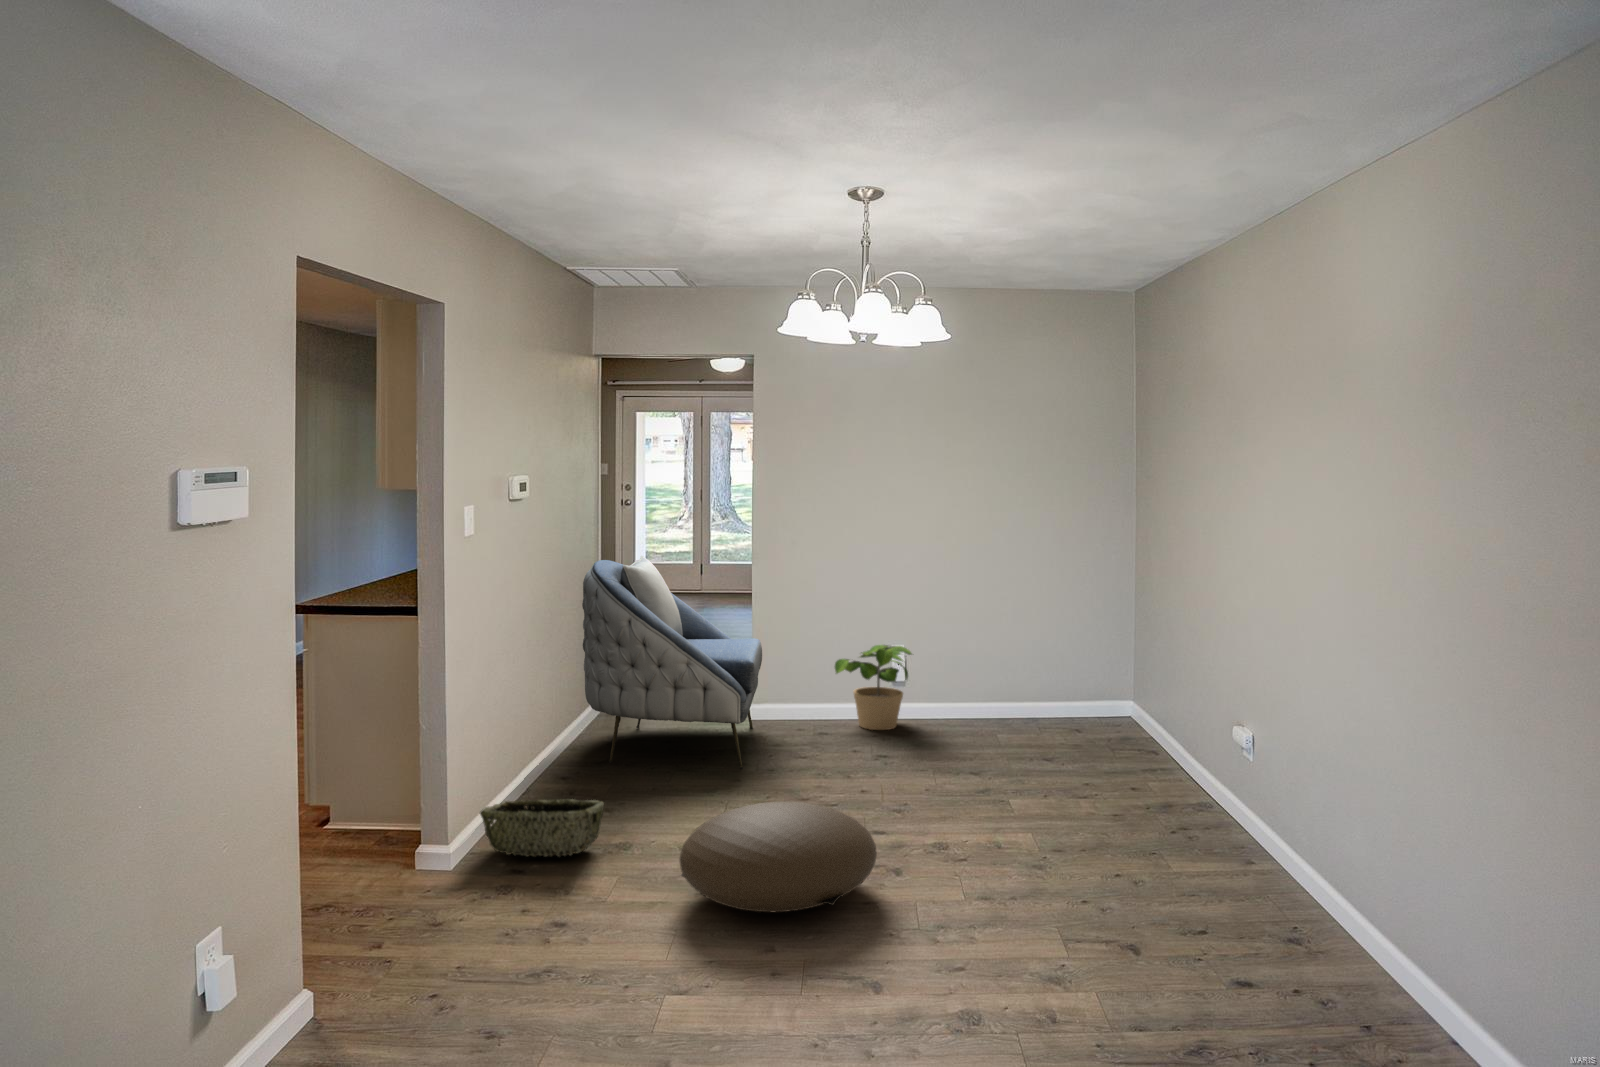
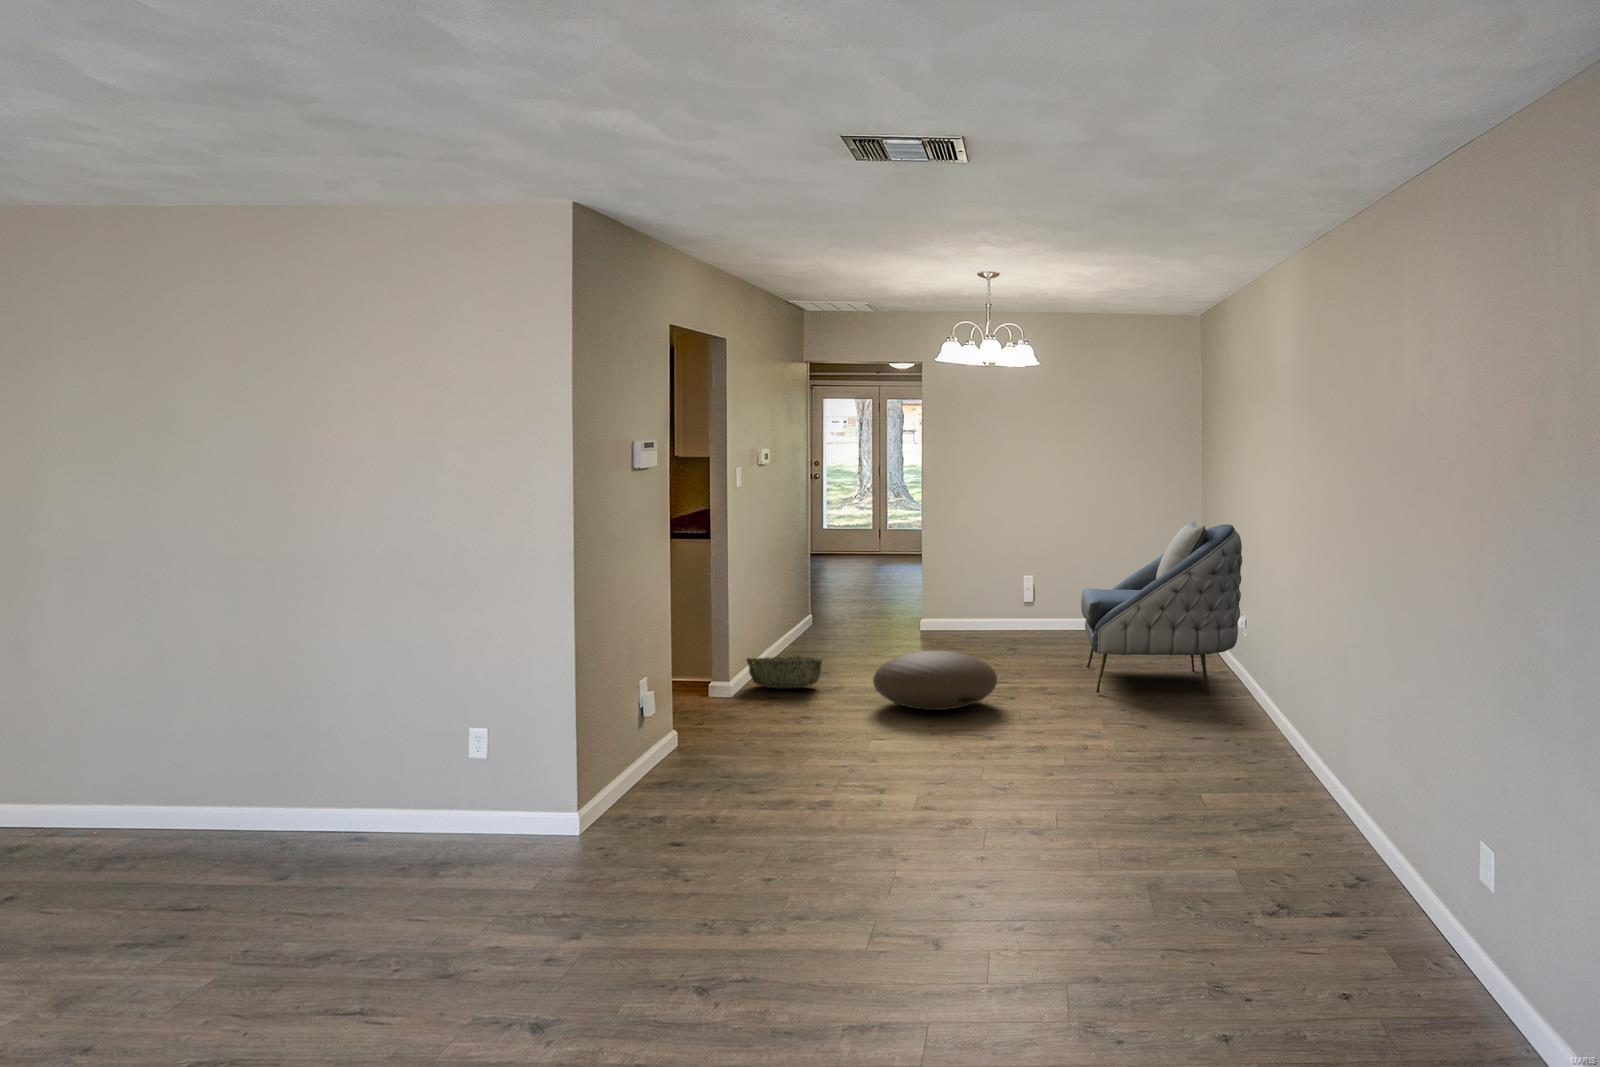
armchair: present [582,556,762,769] -> present [1081,521,1242,694]
potted plant: present [835,645,912,730] -> none [981,572,1039,638]

